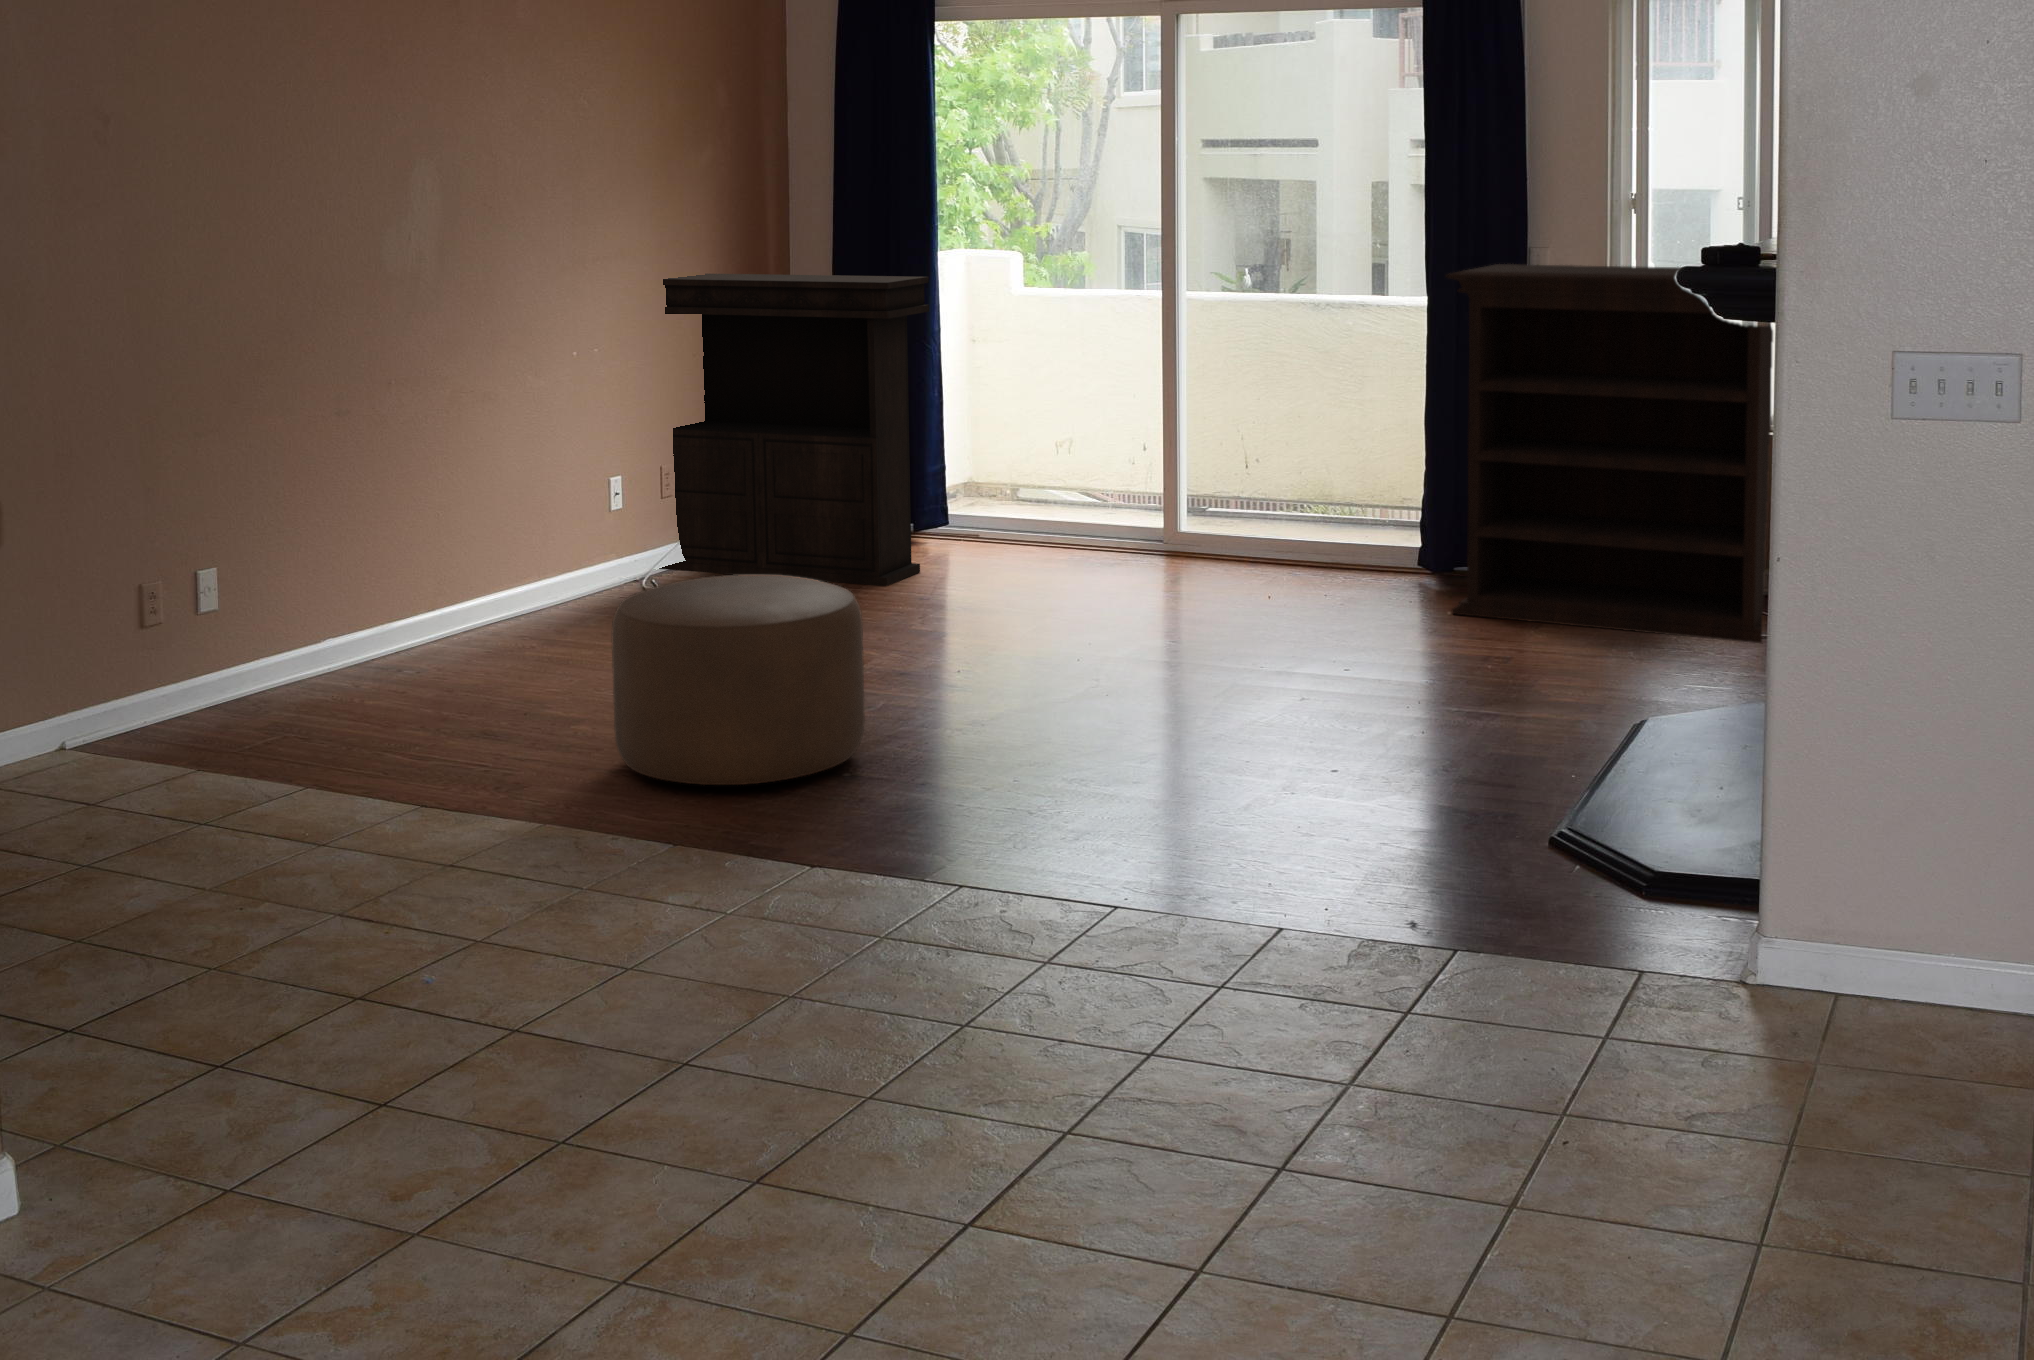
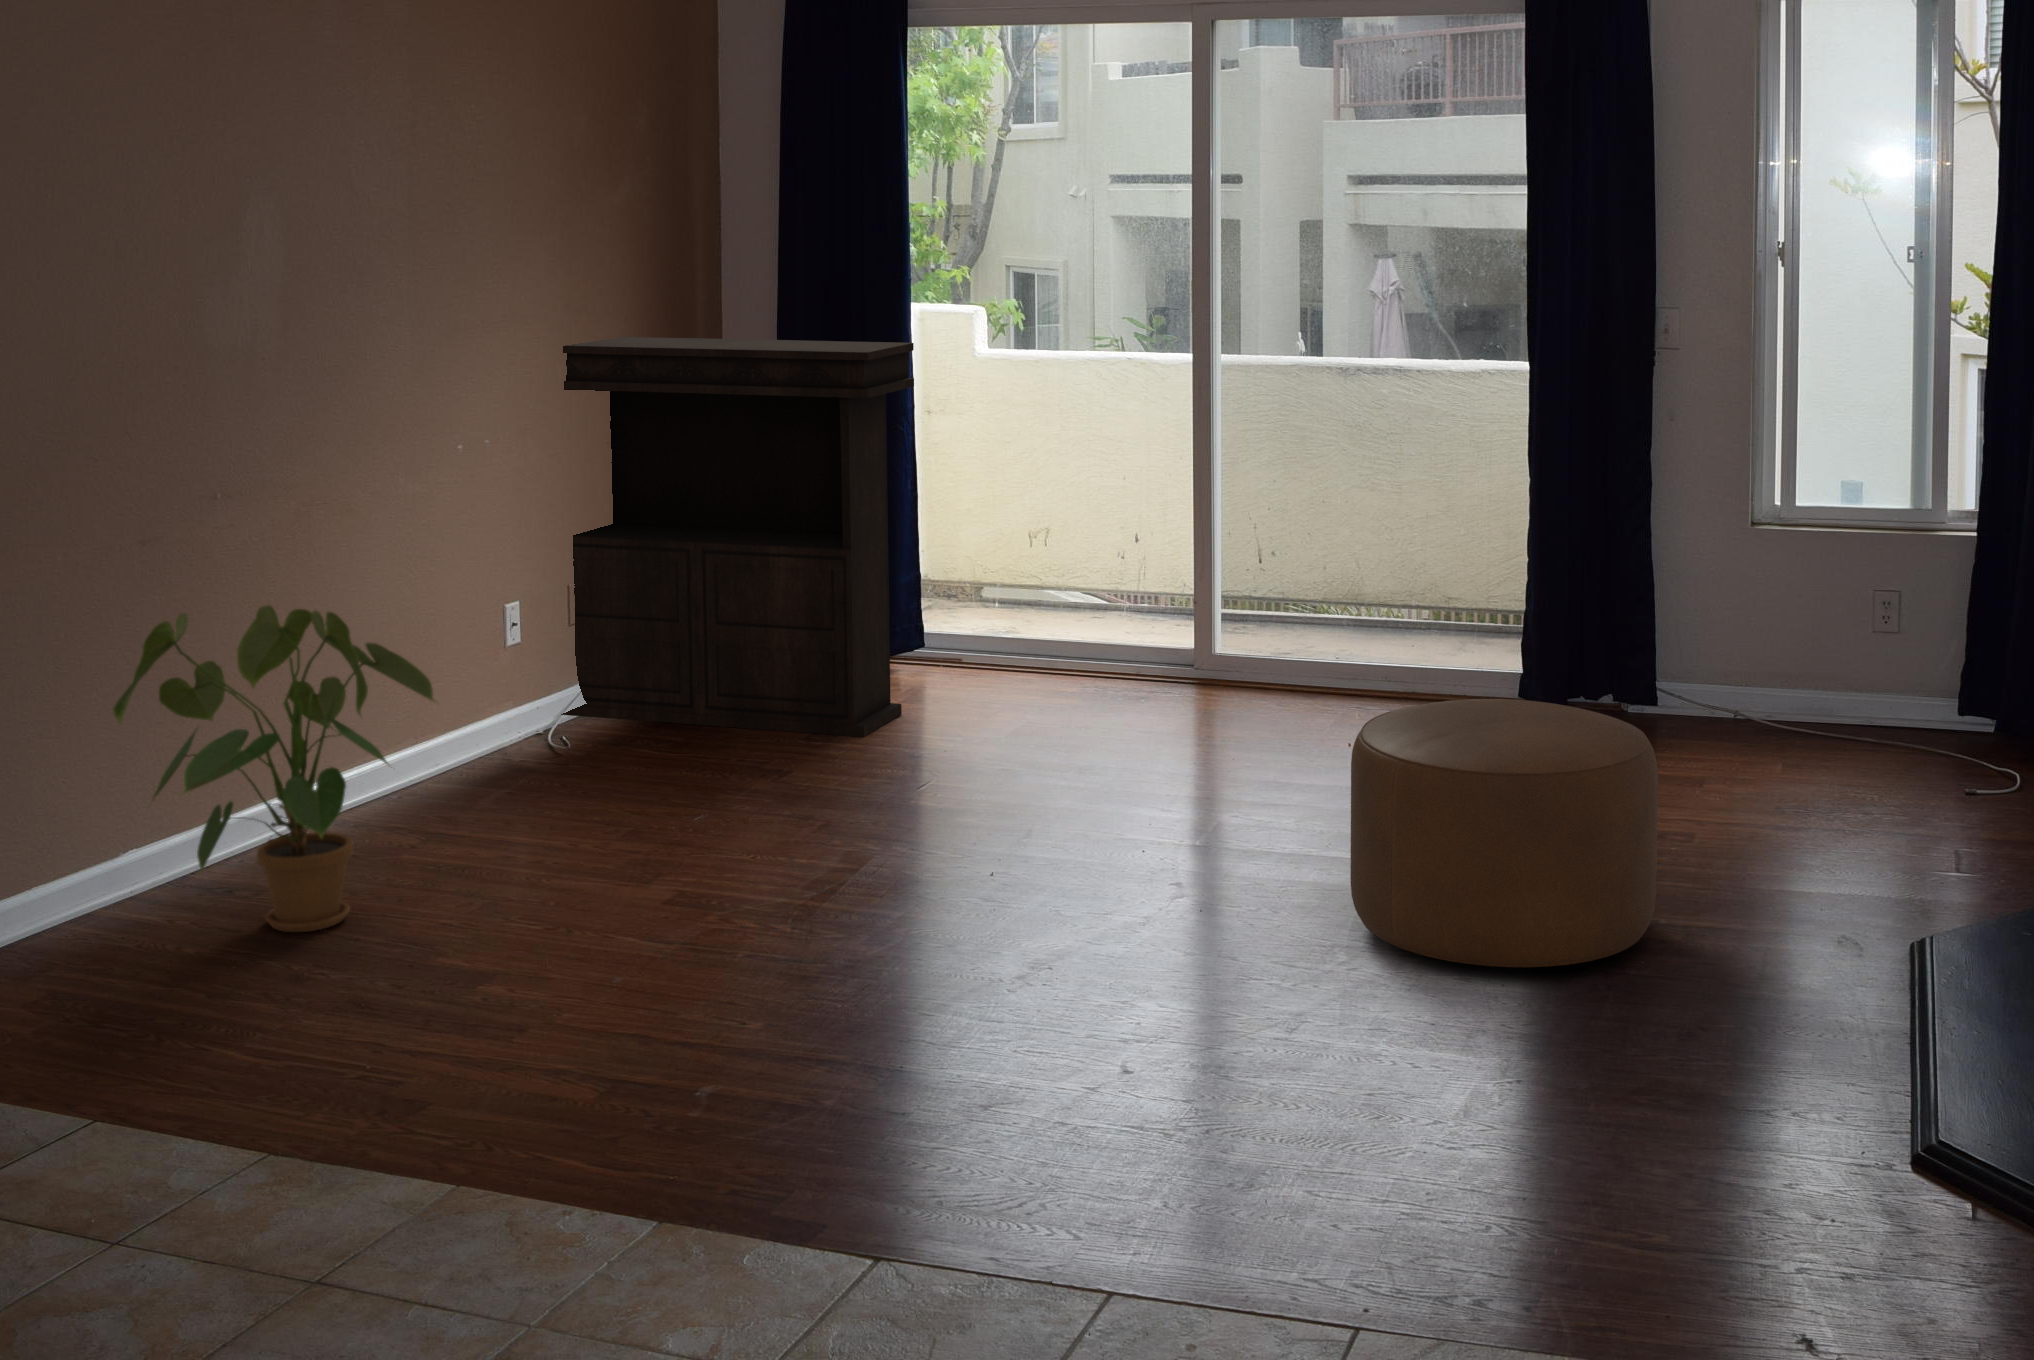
bookshelf: present [1446,264,1773,643] -> none [1582,330,2019,807]
house plant: none [321,461,554,693] -> present [113,605,434,932]
ottoman: present [611,575,865,785] -> present [1350,699,1658,967]

